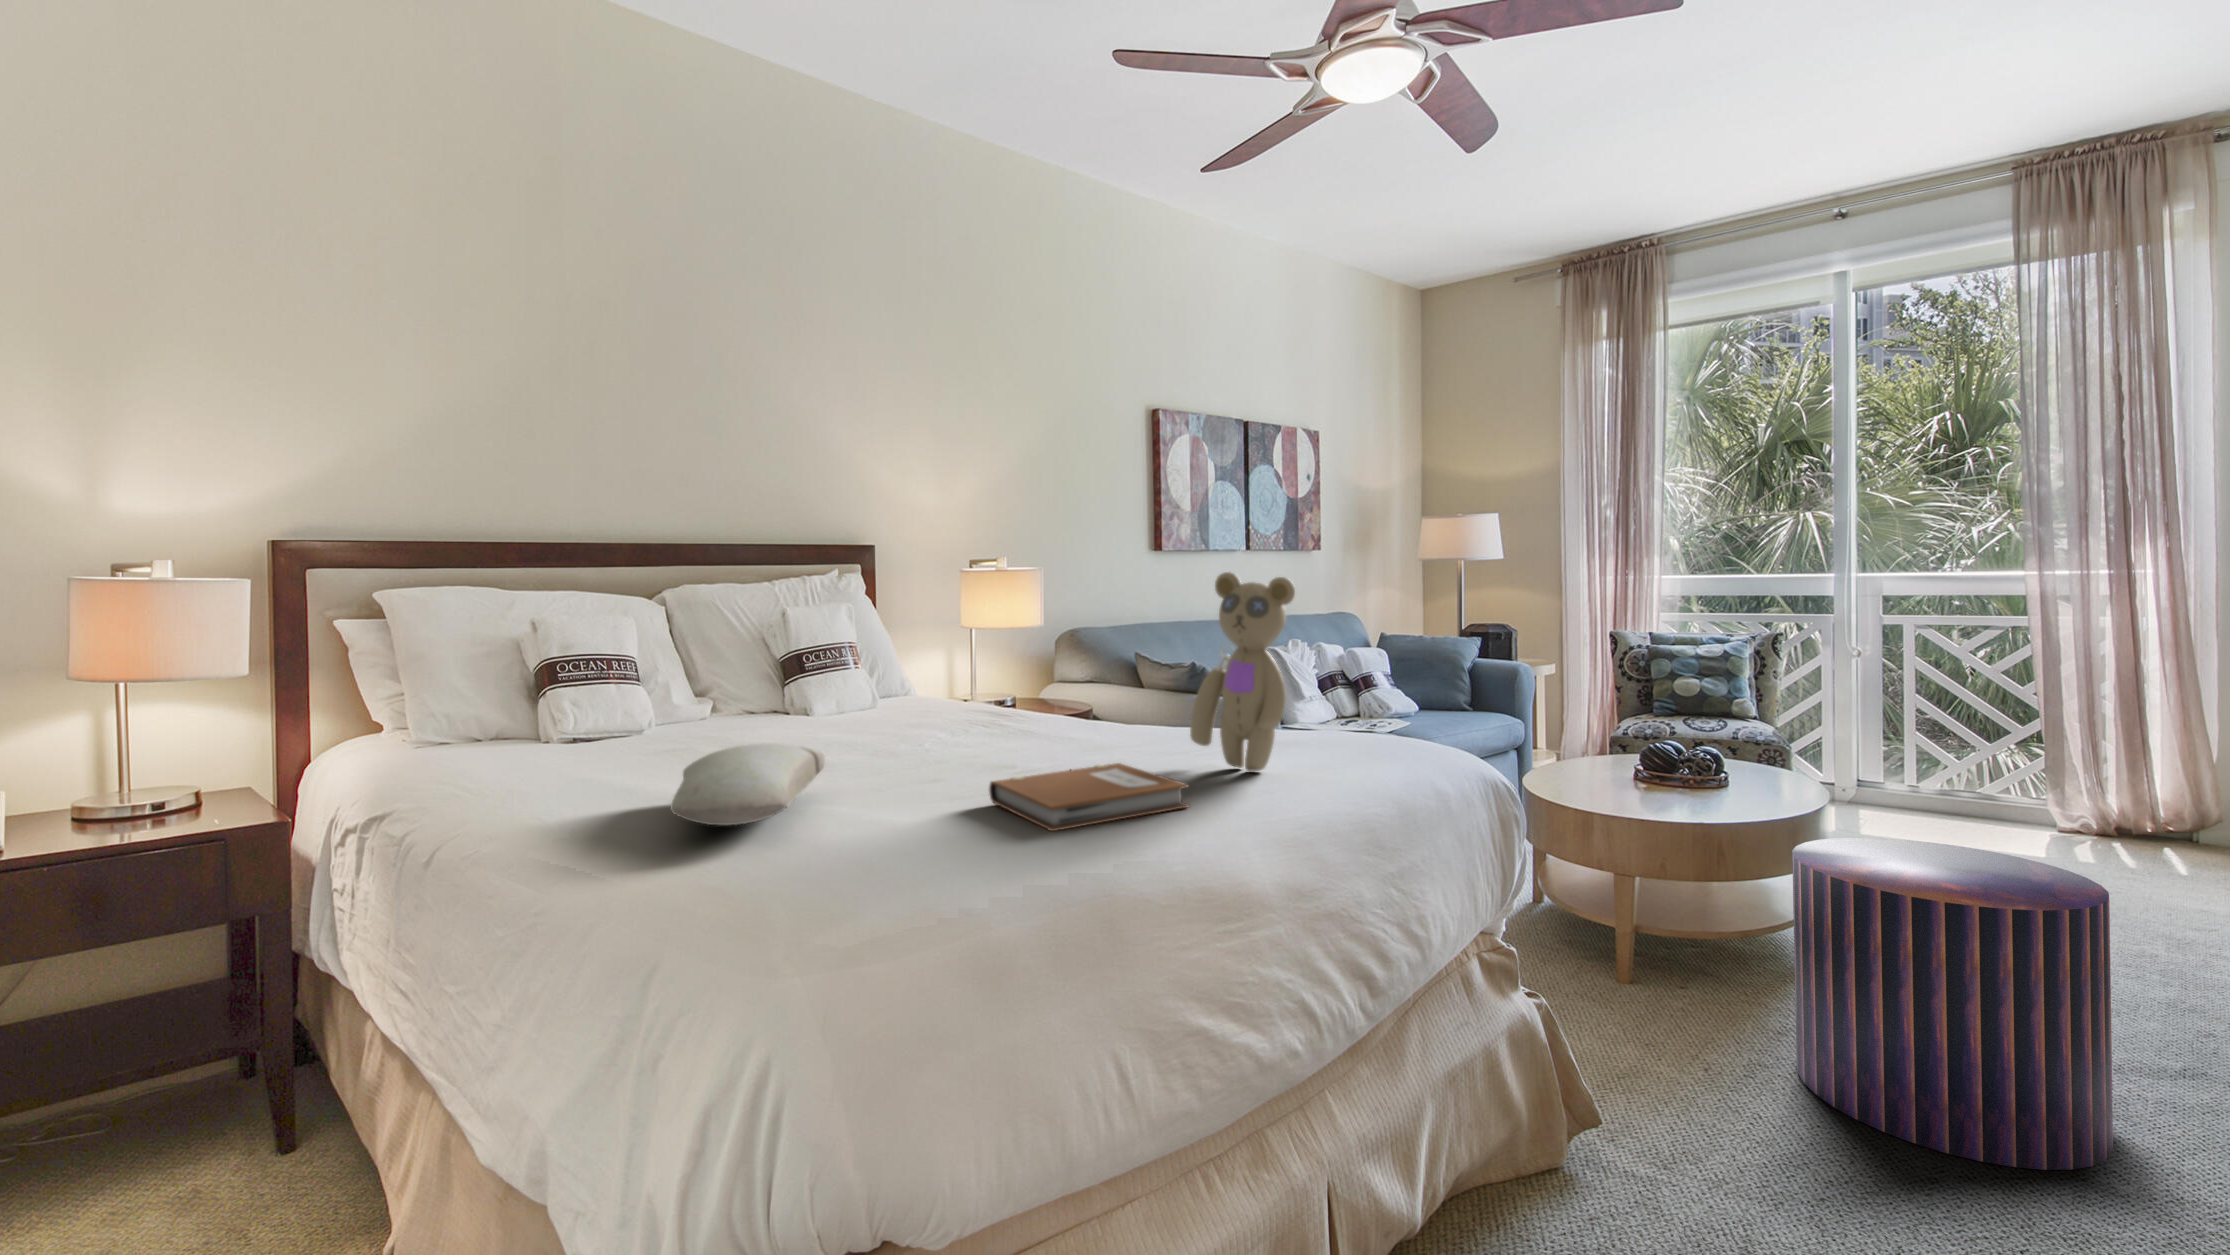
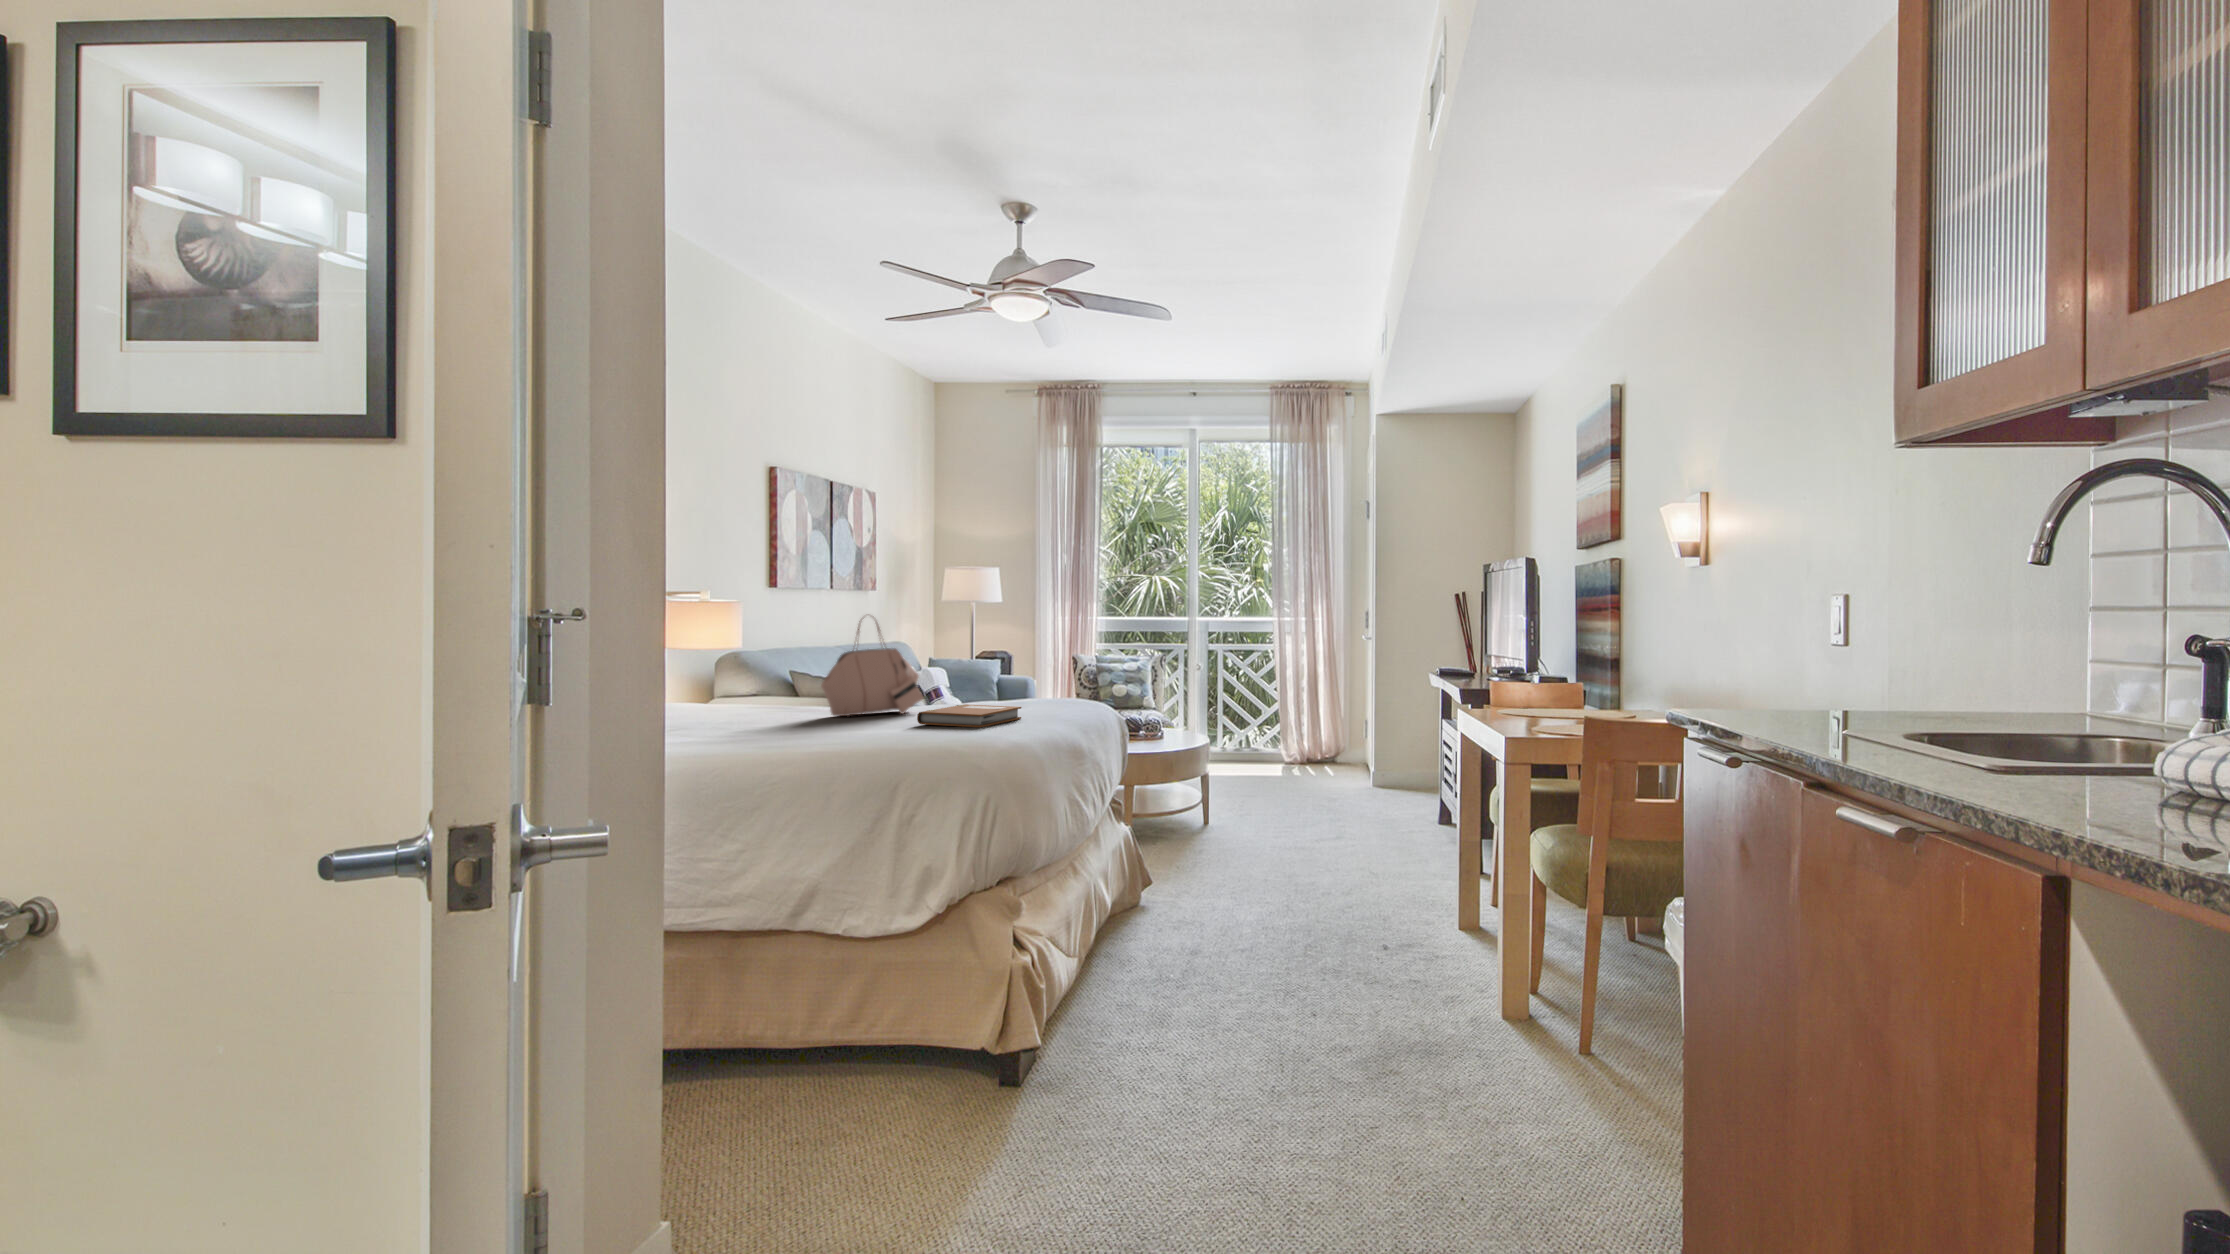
teddy bear: present [1190,572,1295,771] -> none [976,600,1042,710]
handbag: none [955,598,1126,759] -> present [821,621,923,716]
pillow: present [670,743,825,825] -> none [718,697,859,737]
pouf: present [1792,838,2113,1170] -> none [1213,743,1321,872]

